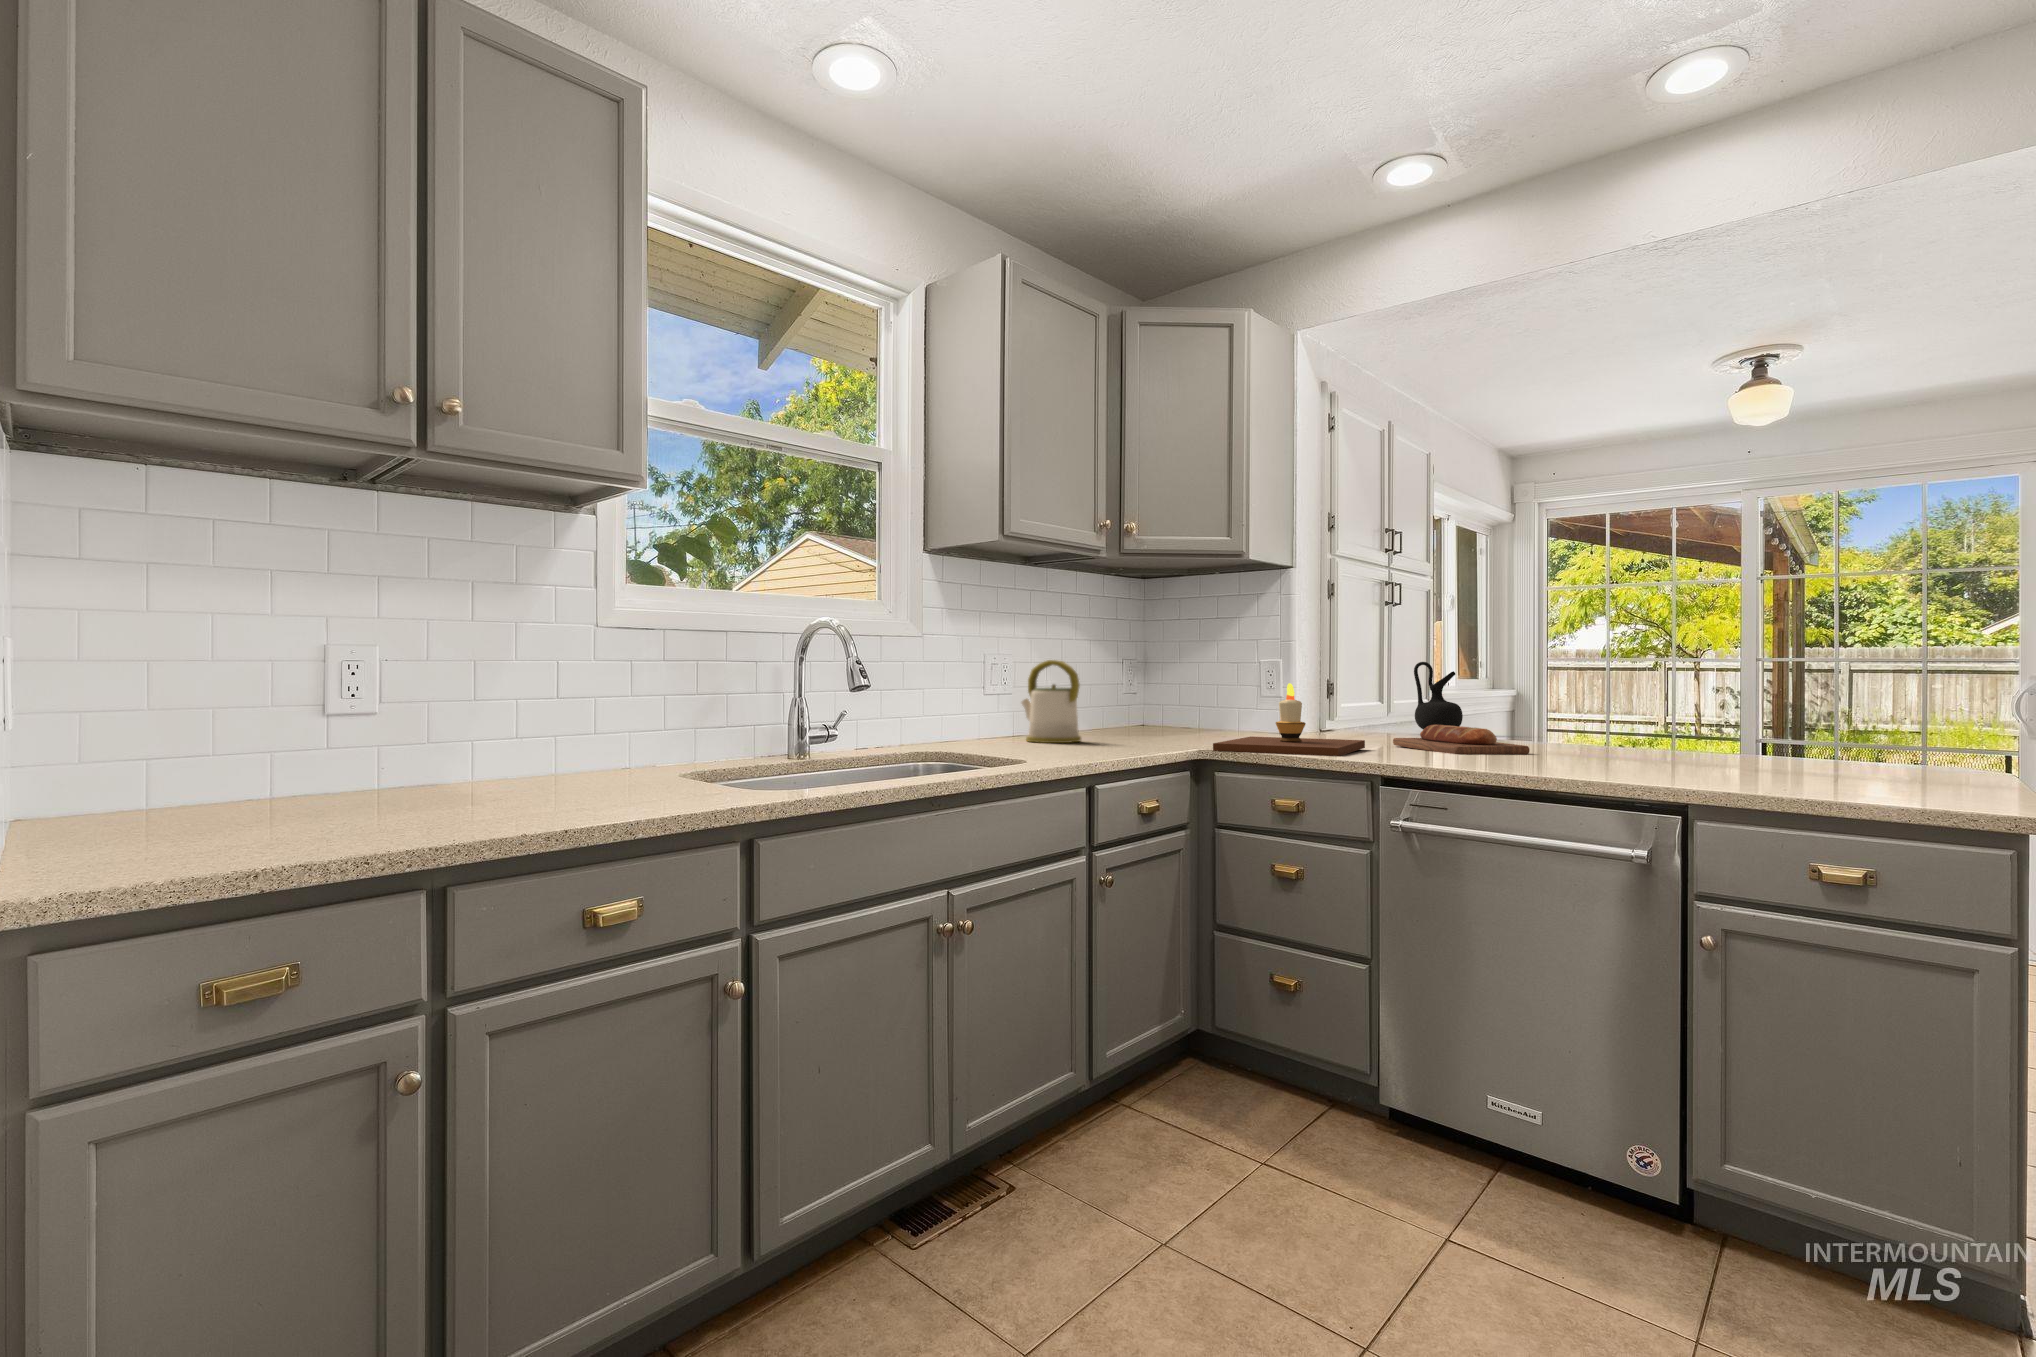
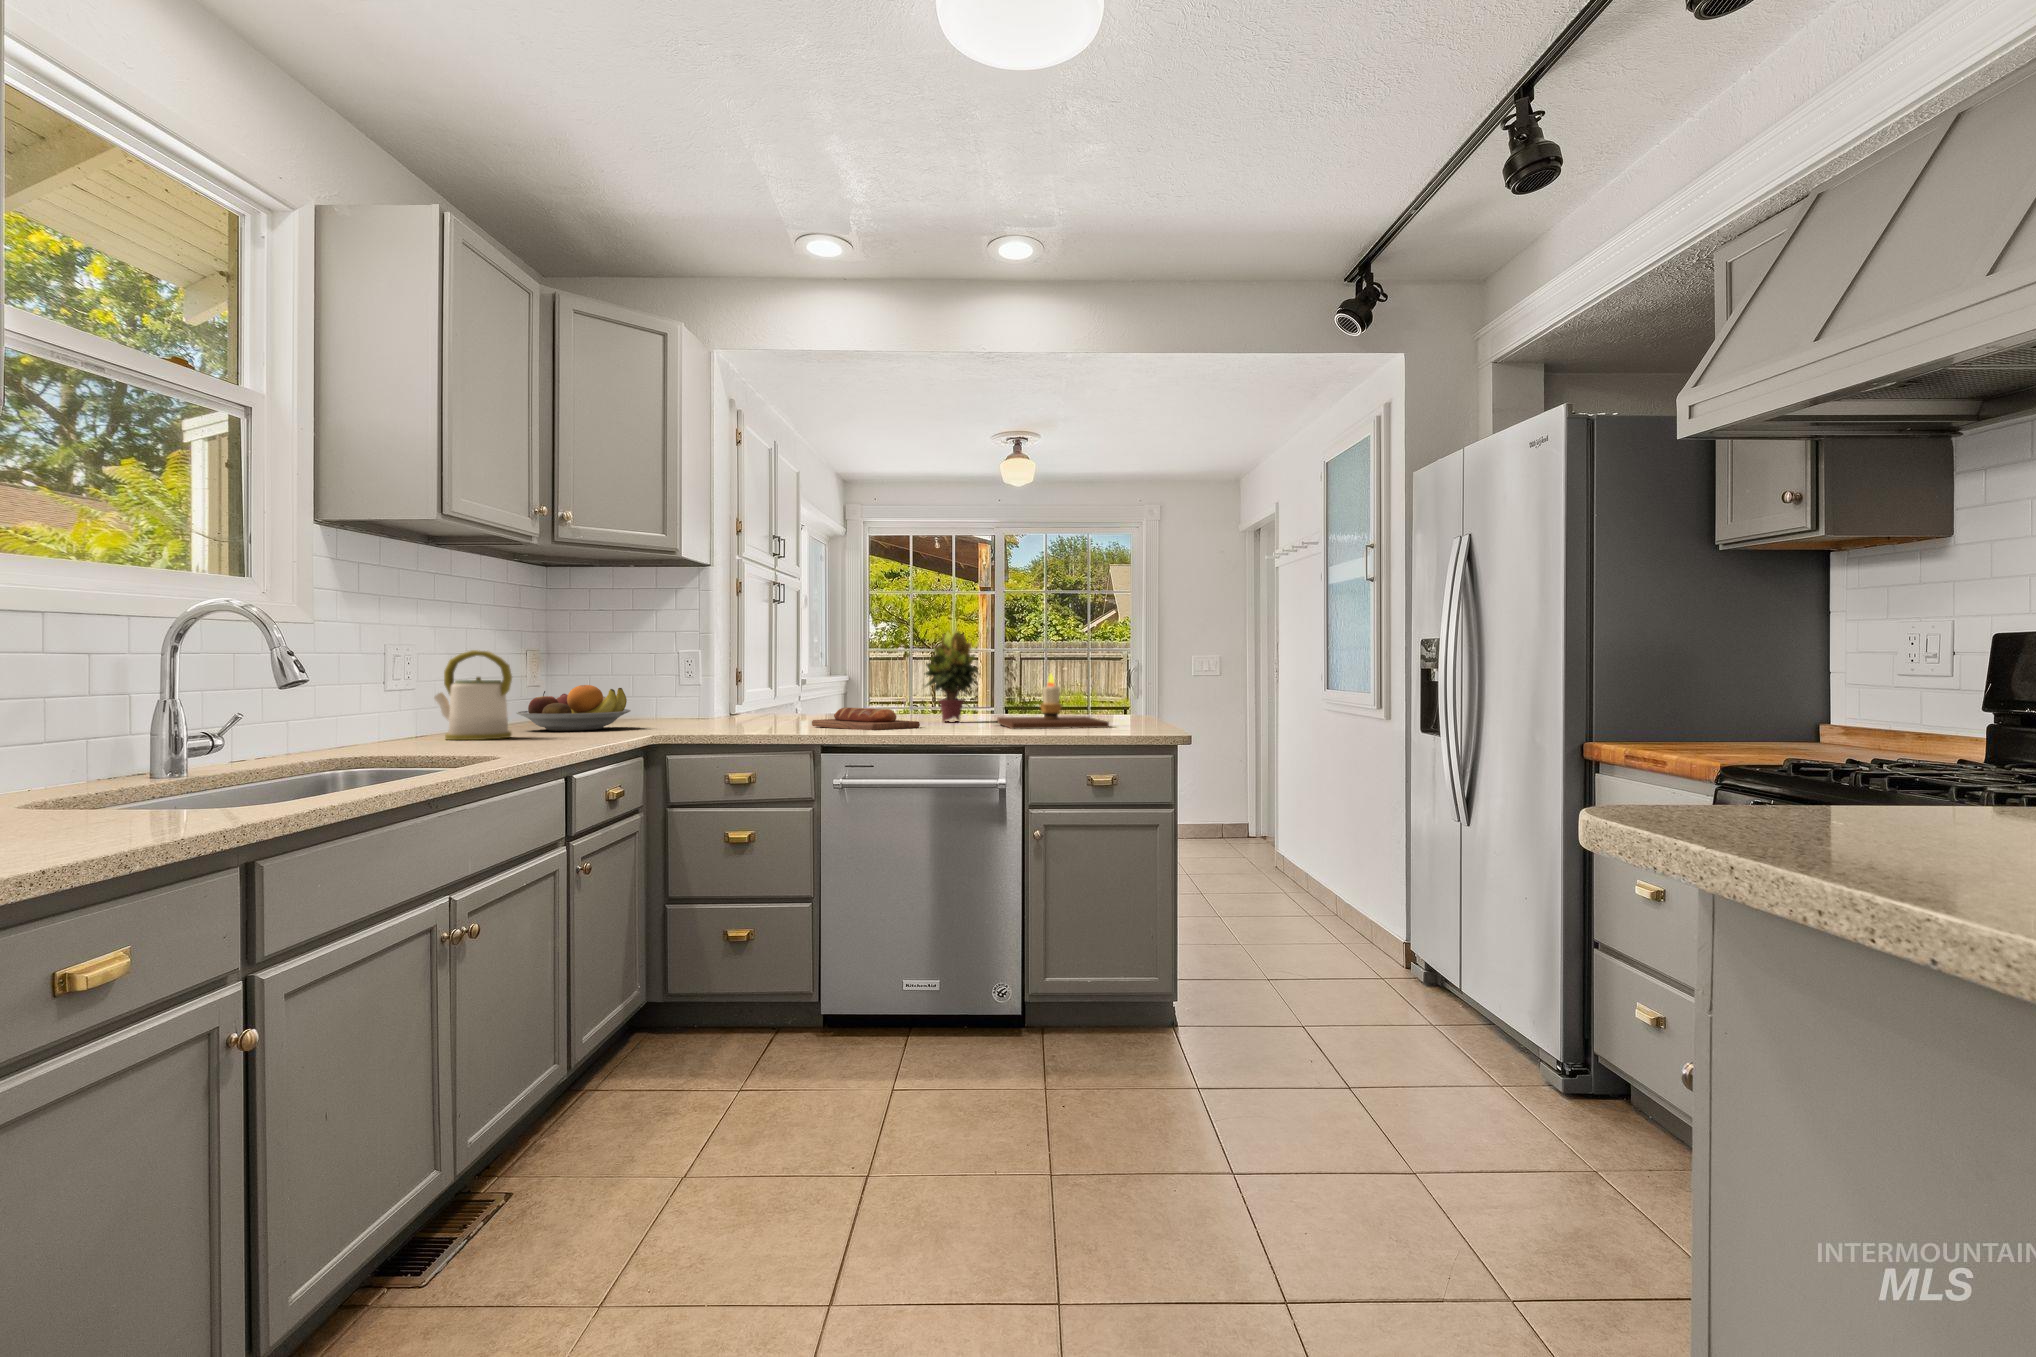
potted plant: none [1552,626,1641,749] -> present [926,631,978,722]
ceramic jug: present [1414,662,1463,729] -> none [799,655,838,717]
candle: present [1213,683,1365,756] -> present [997,674,1109,729]
fruit bowl: none [1105,694,1207,738] -> present [516,685,631,731]

